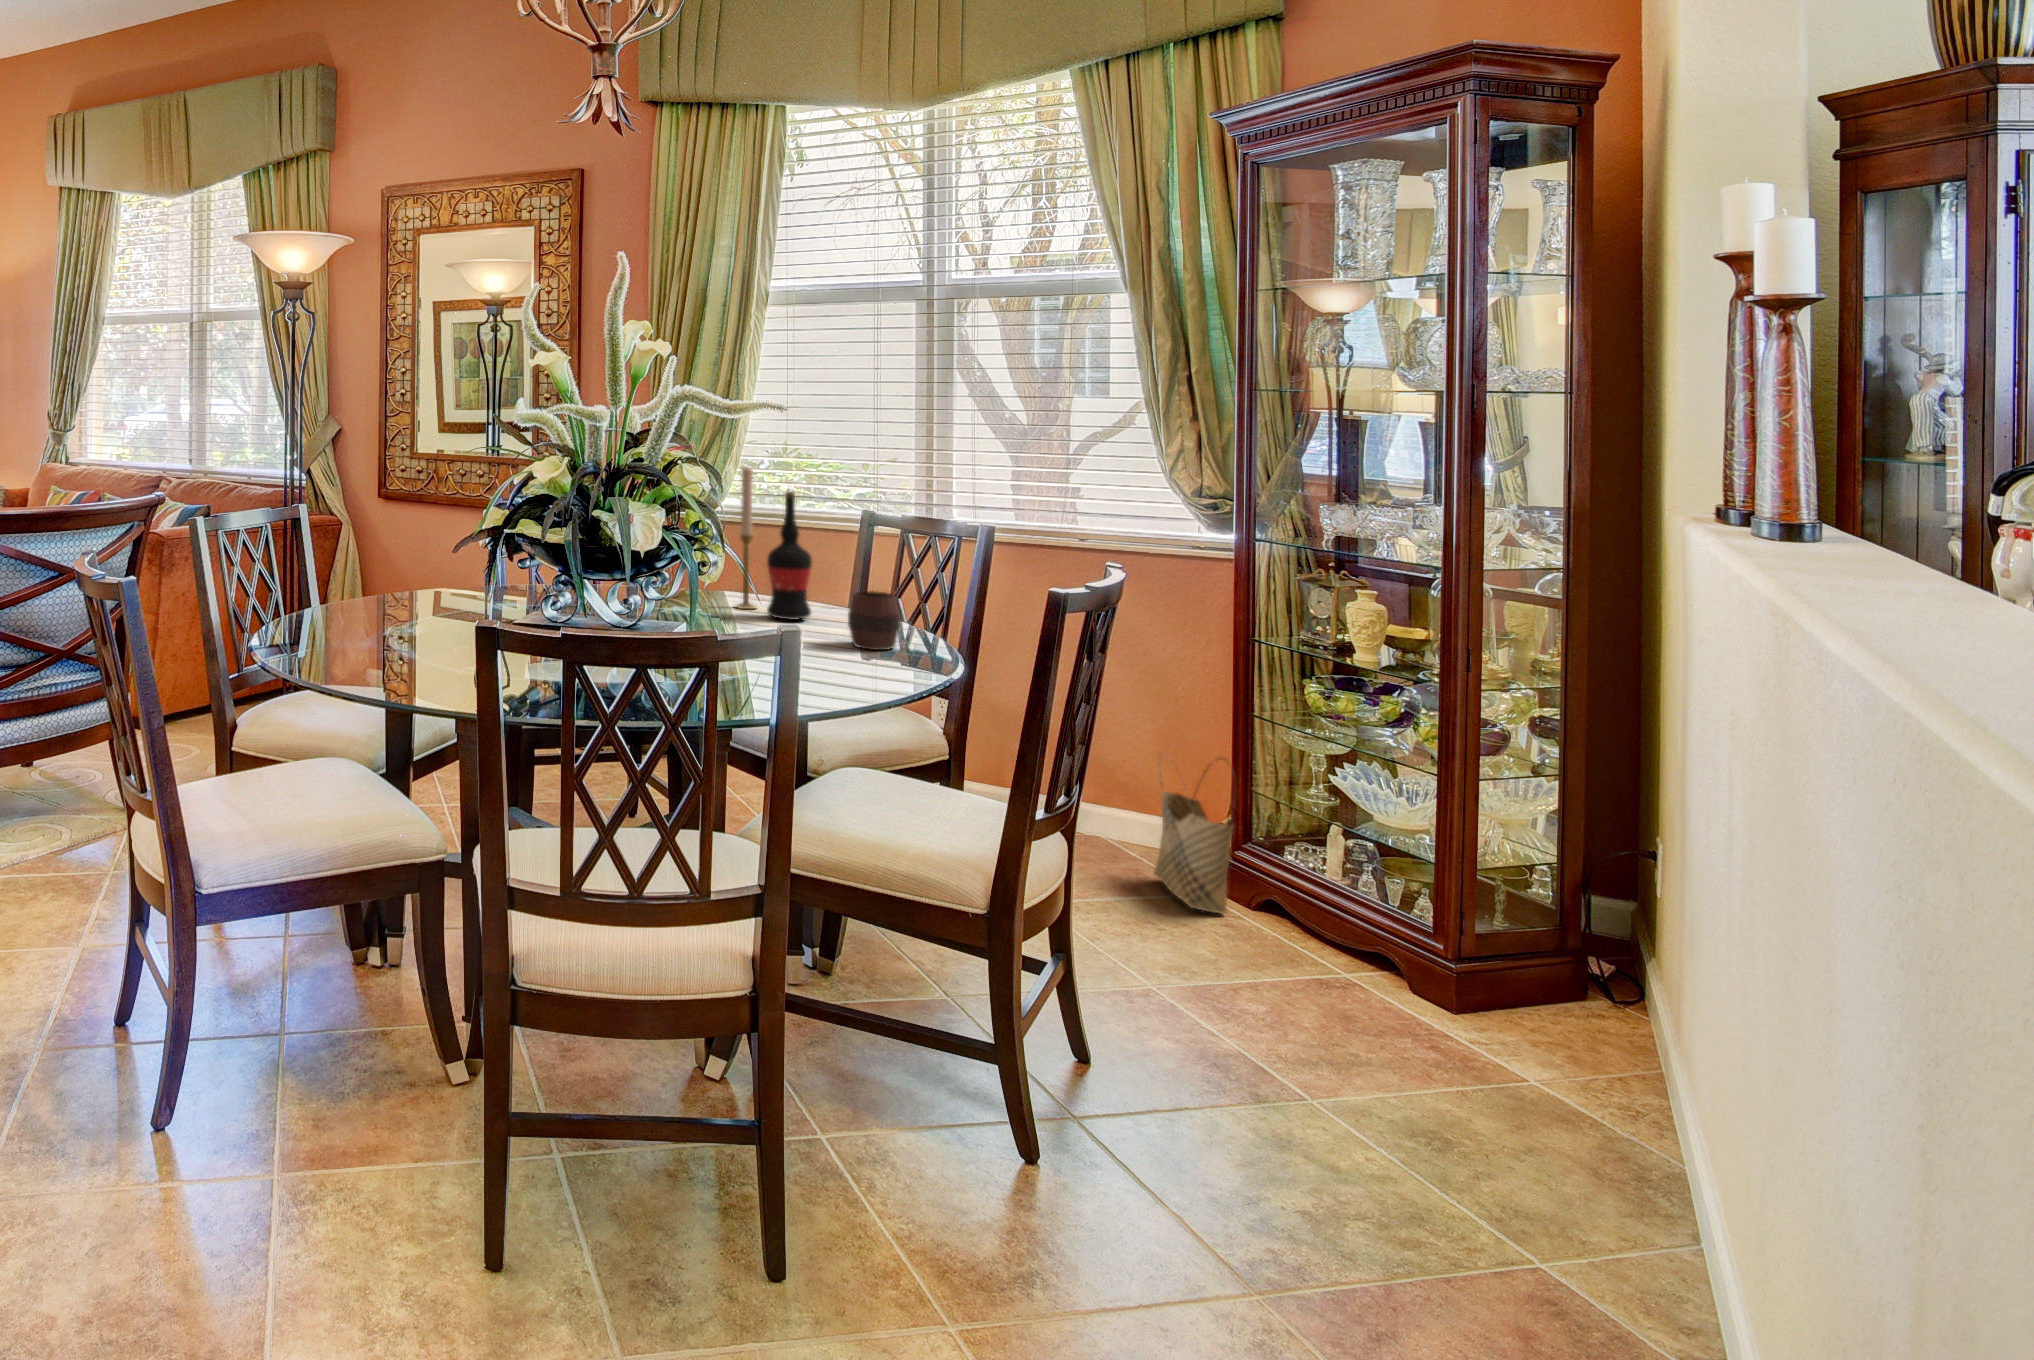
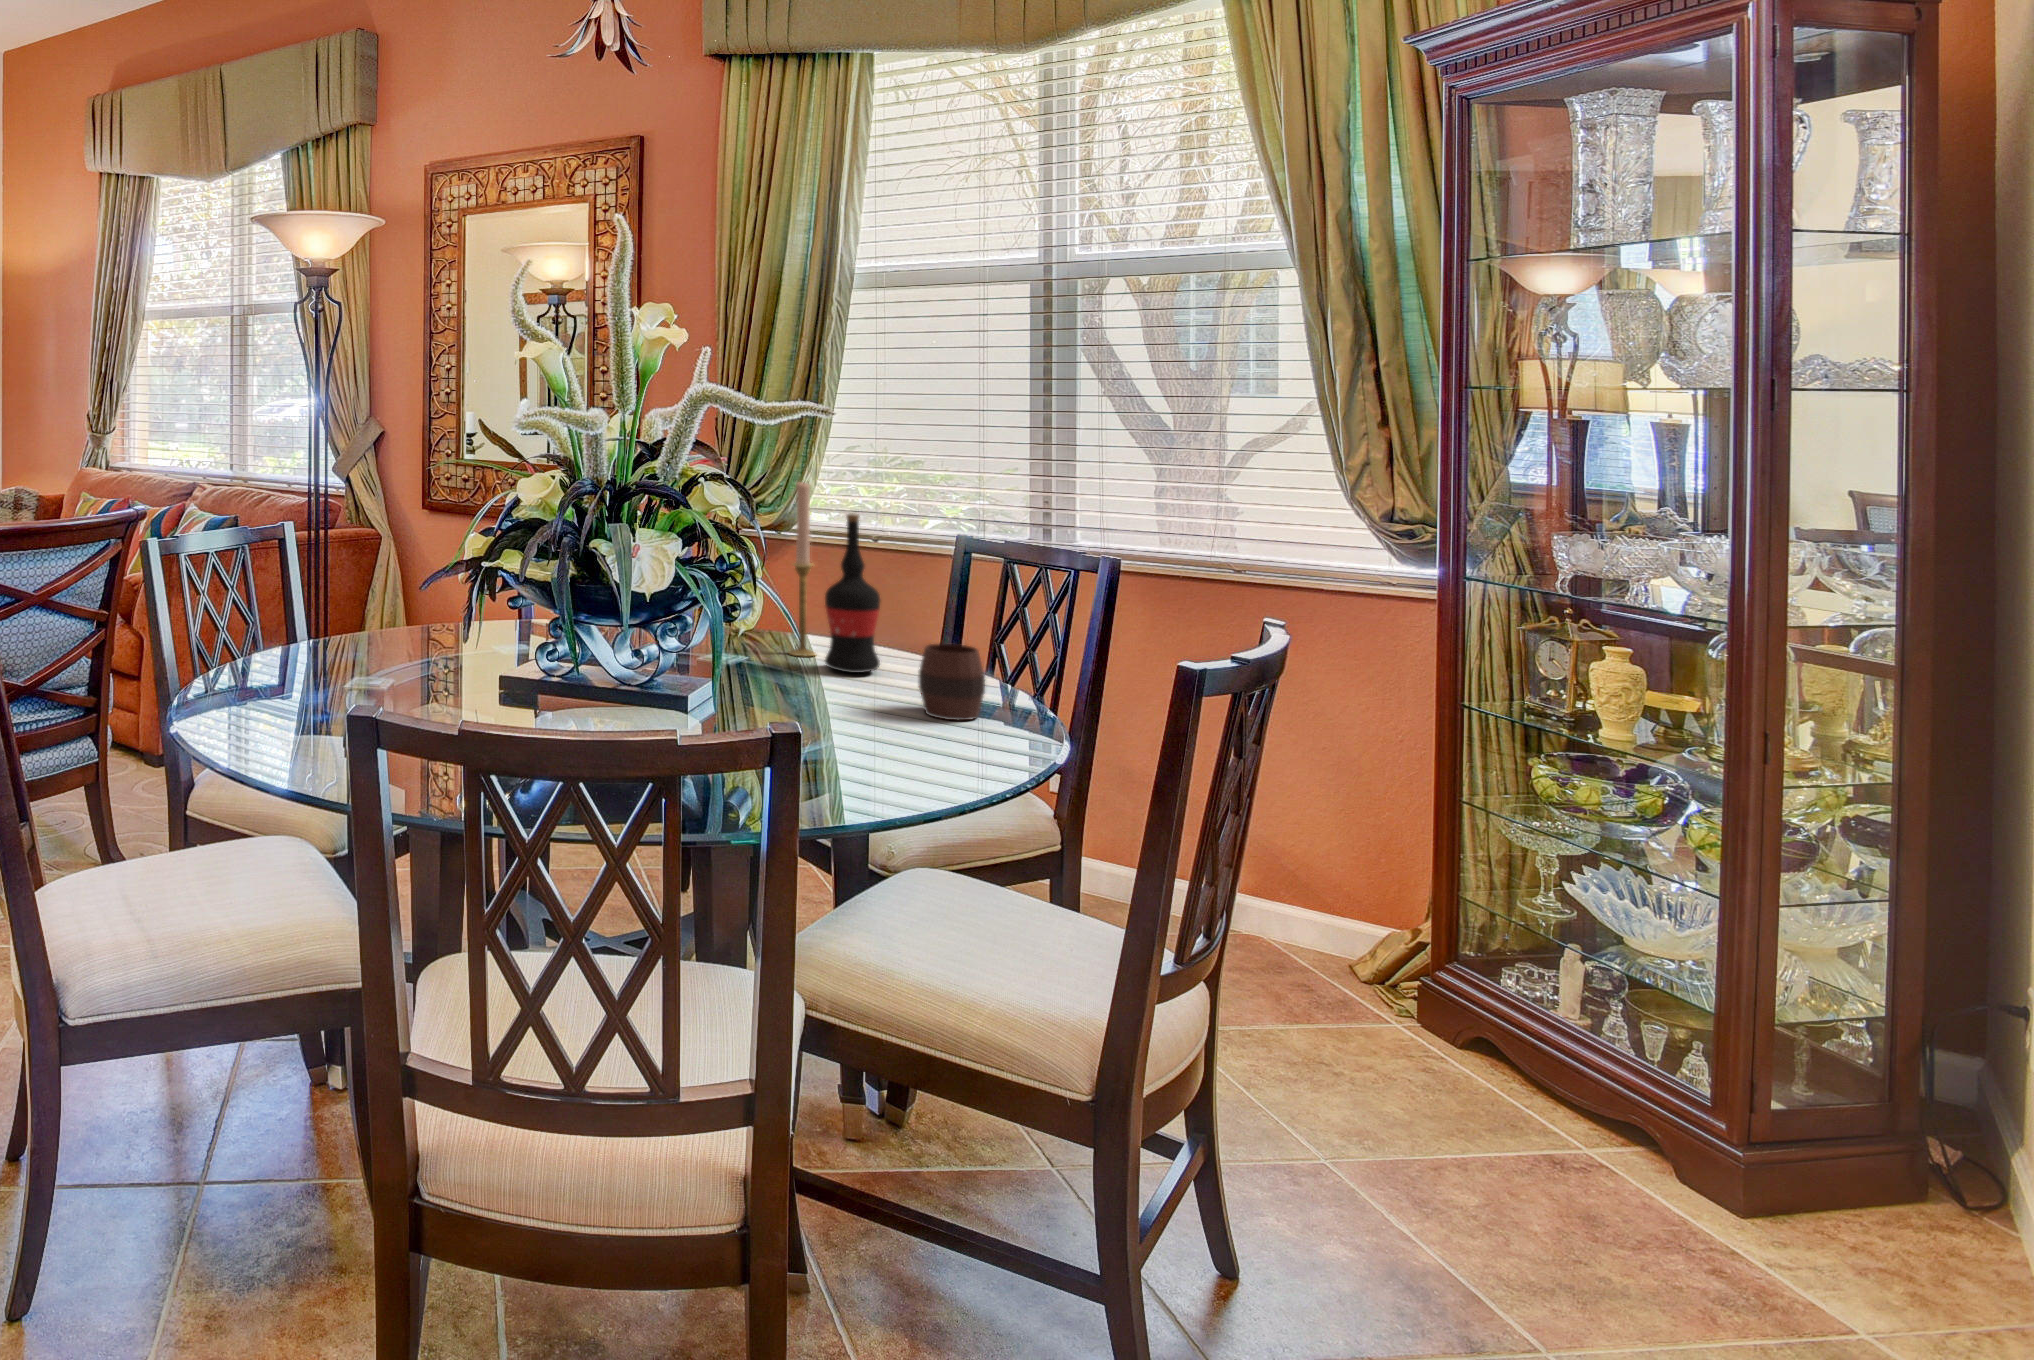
woven basket: present [1154,758,1235,913] -> none [1327,843,1436,1056]

